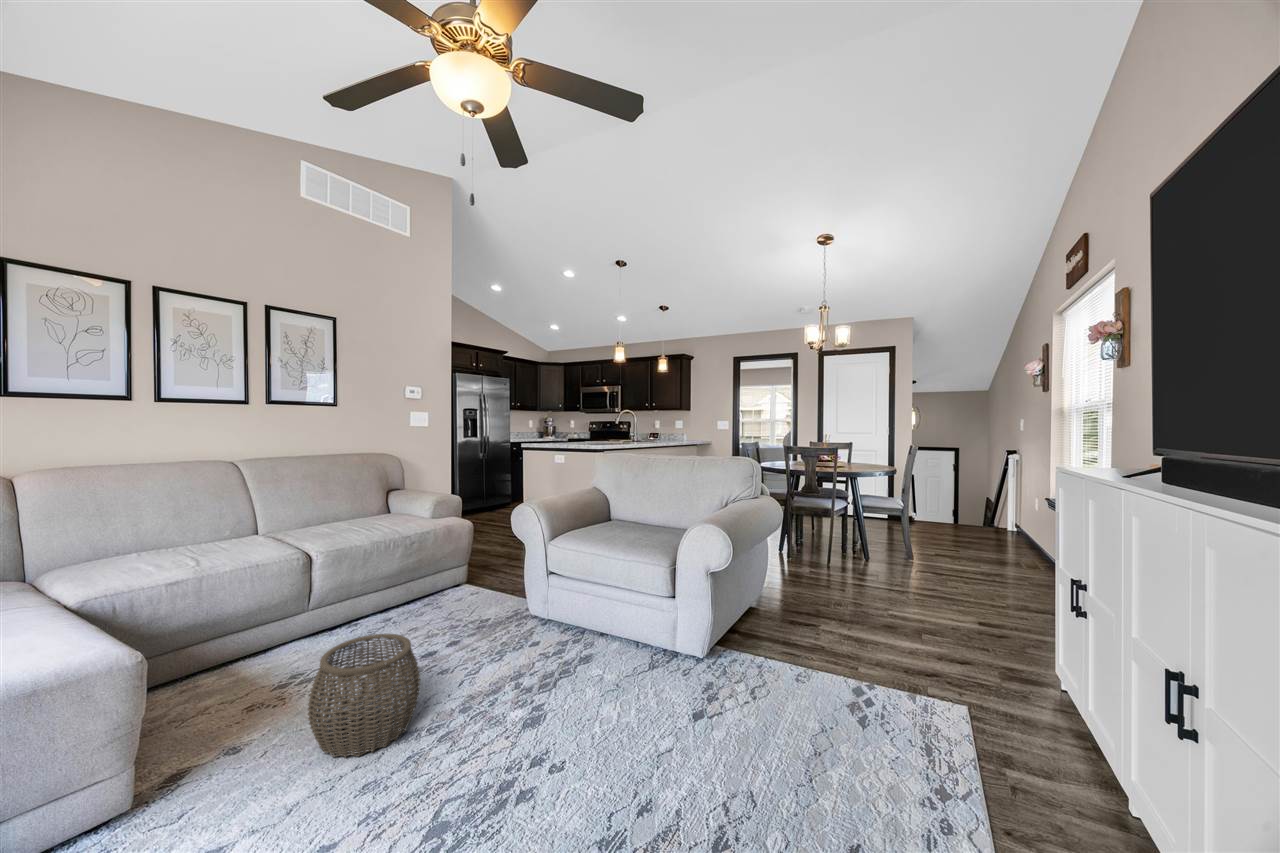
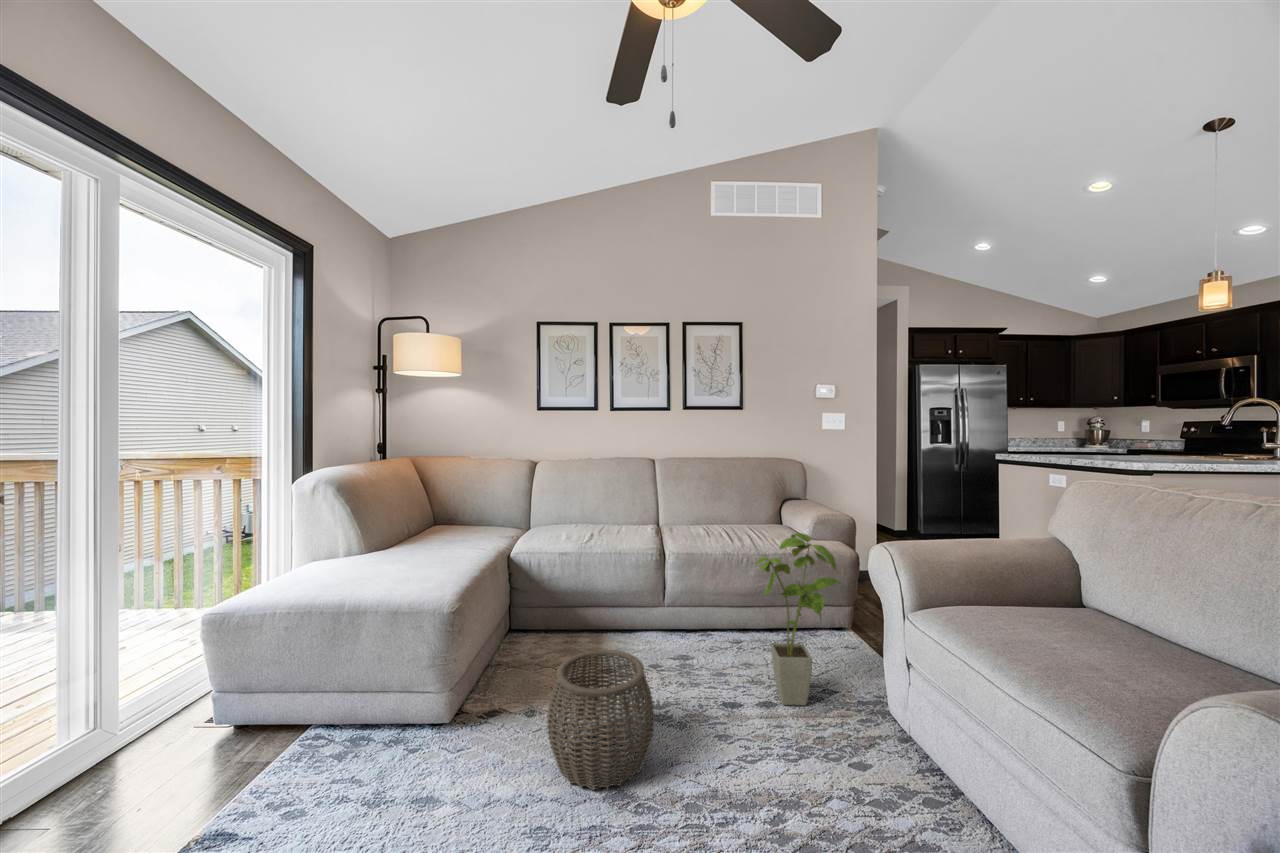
house plant: none [438,508,509,639] -> present [755,533,840,705]

